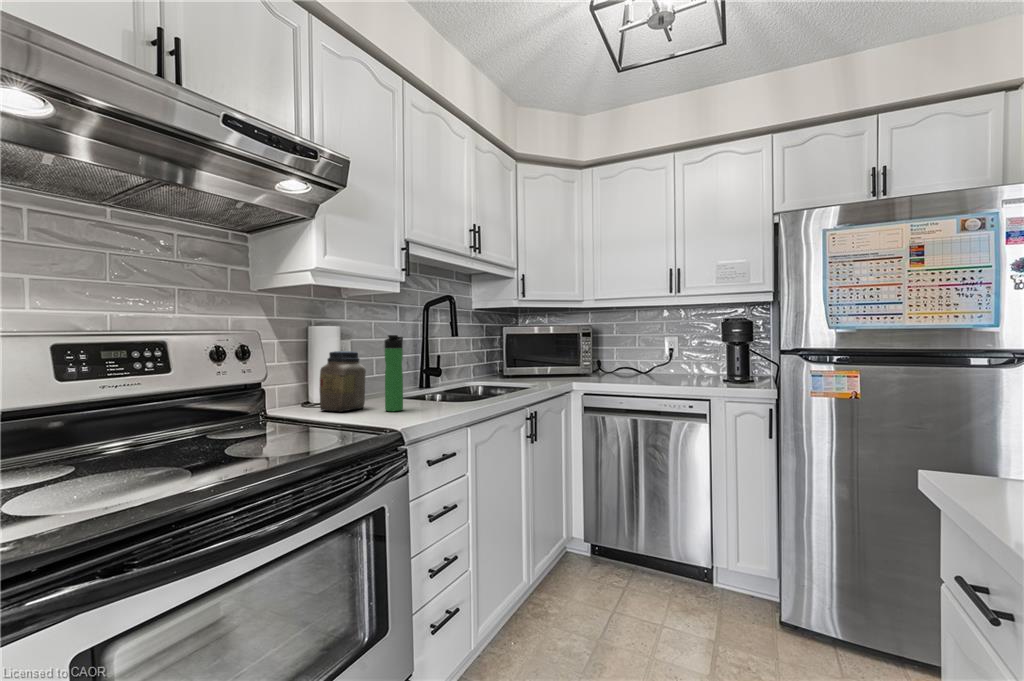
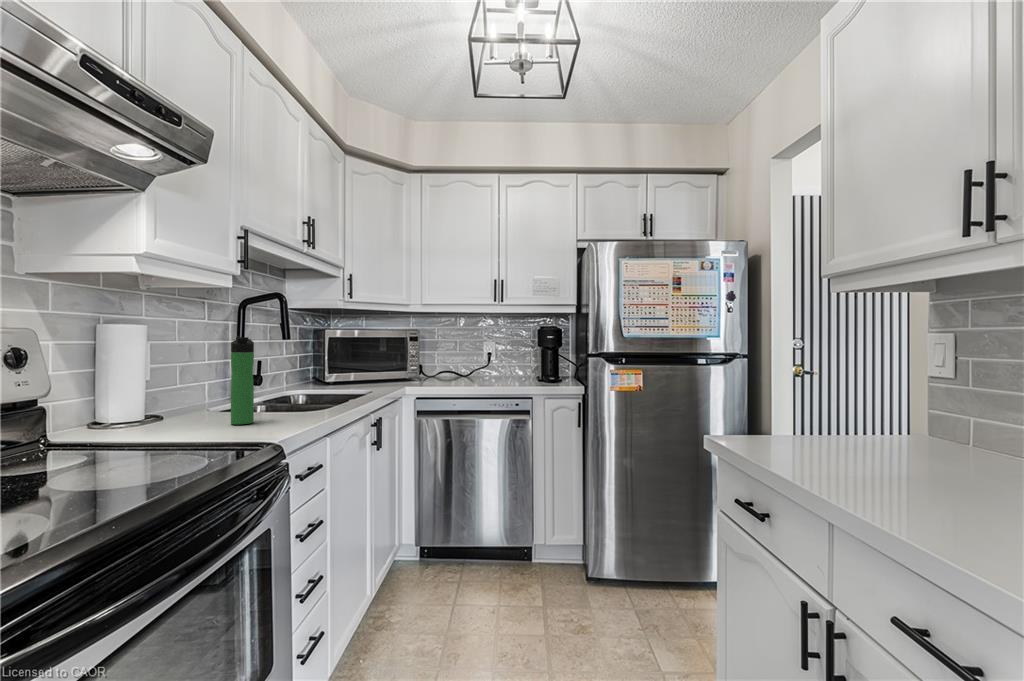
jar: present [320,351,366,411] -> none [136,356,200,429]

